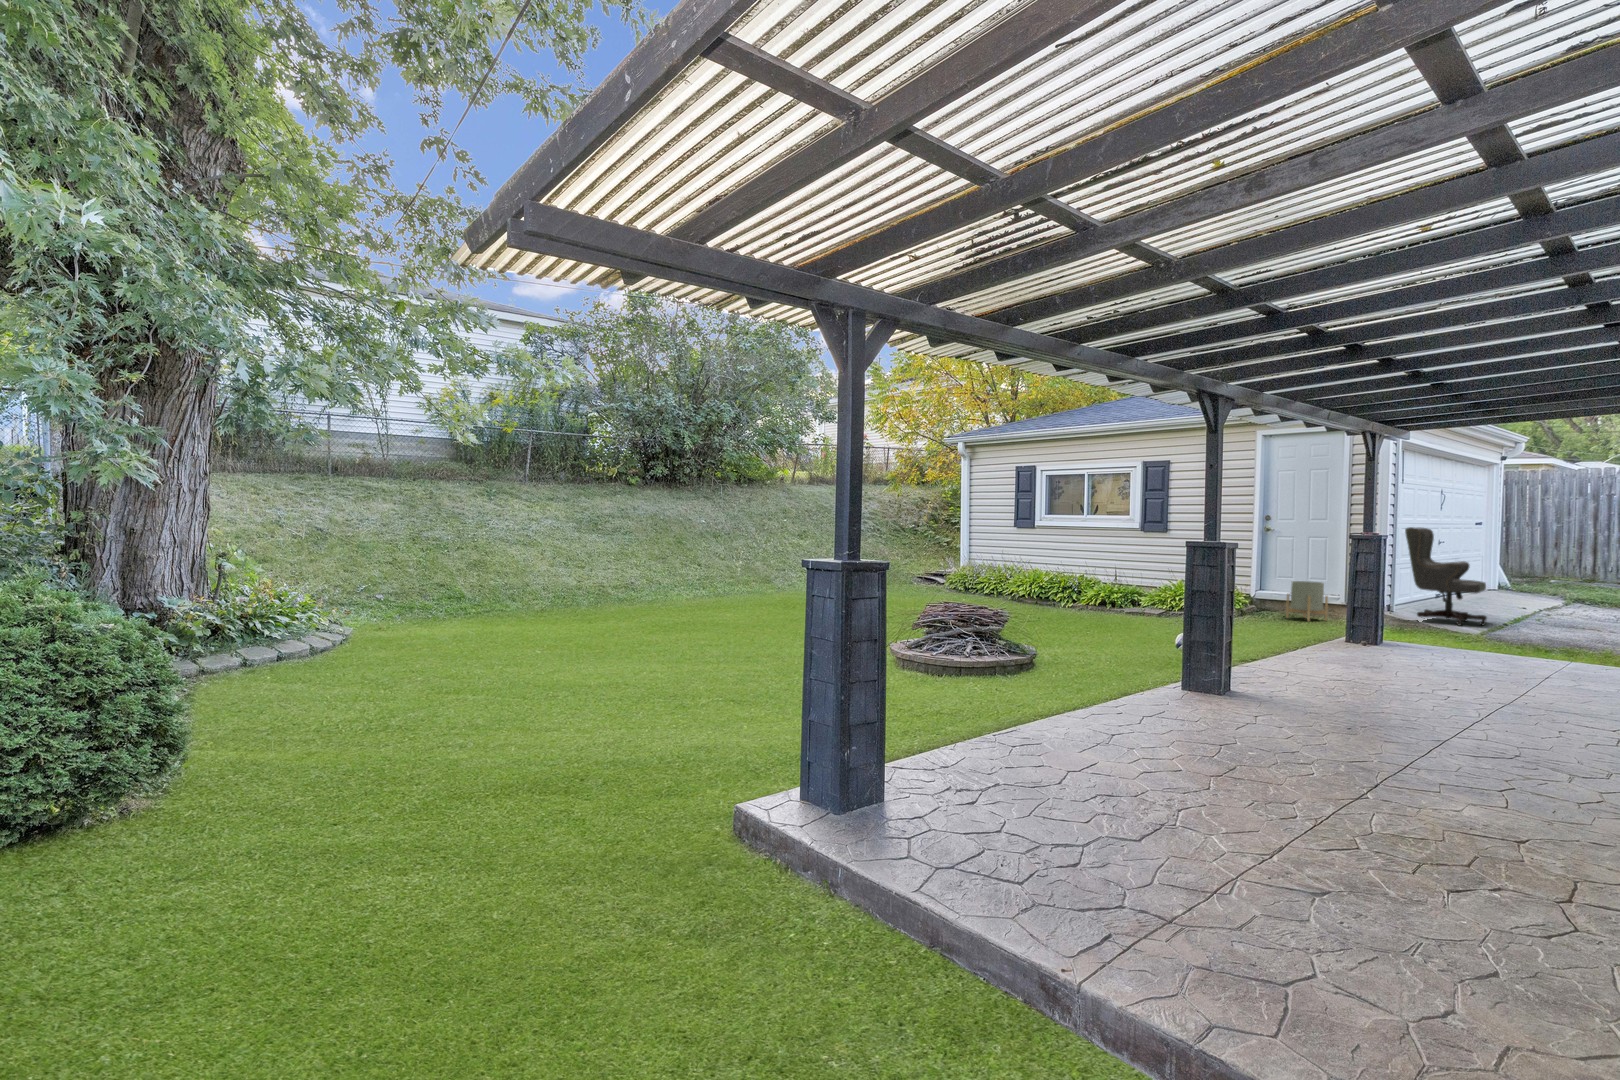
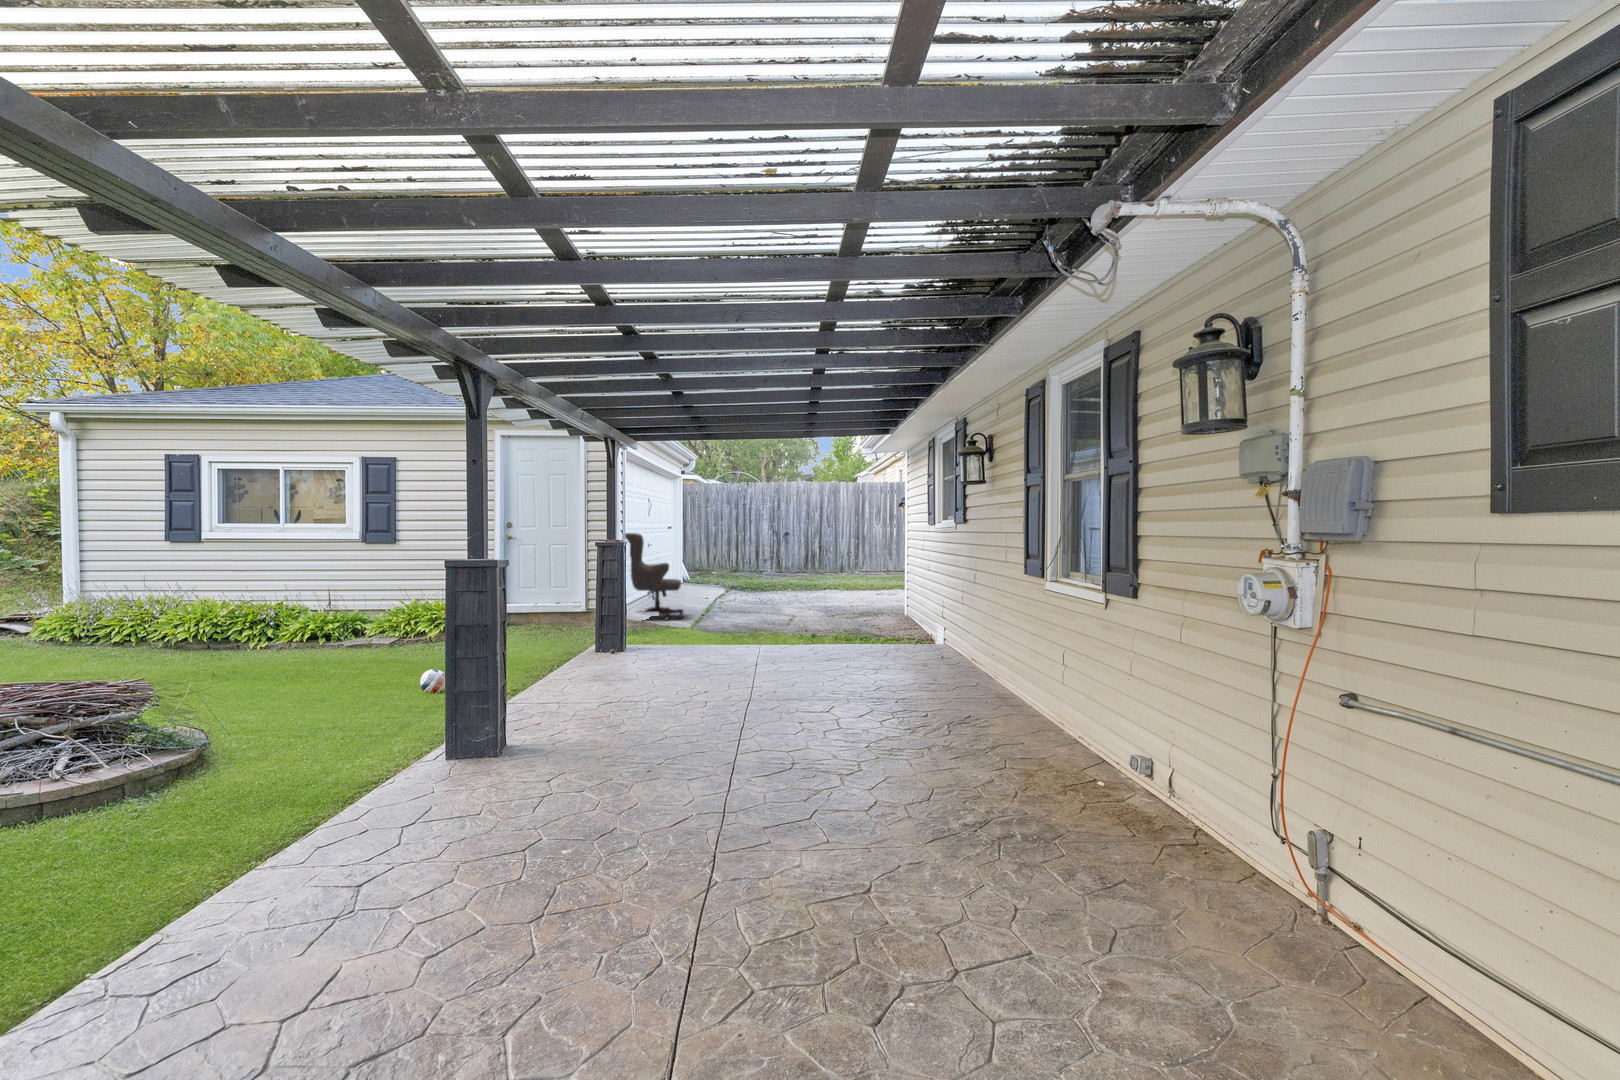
planter: present [1286,581,1328,621] -> none [528,591,566,632]

